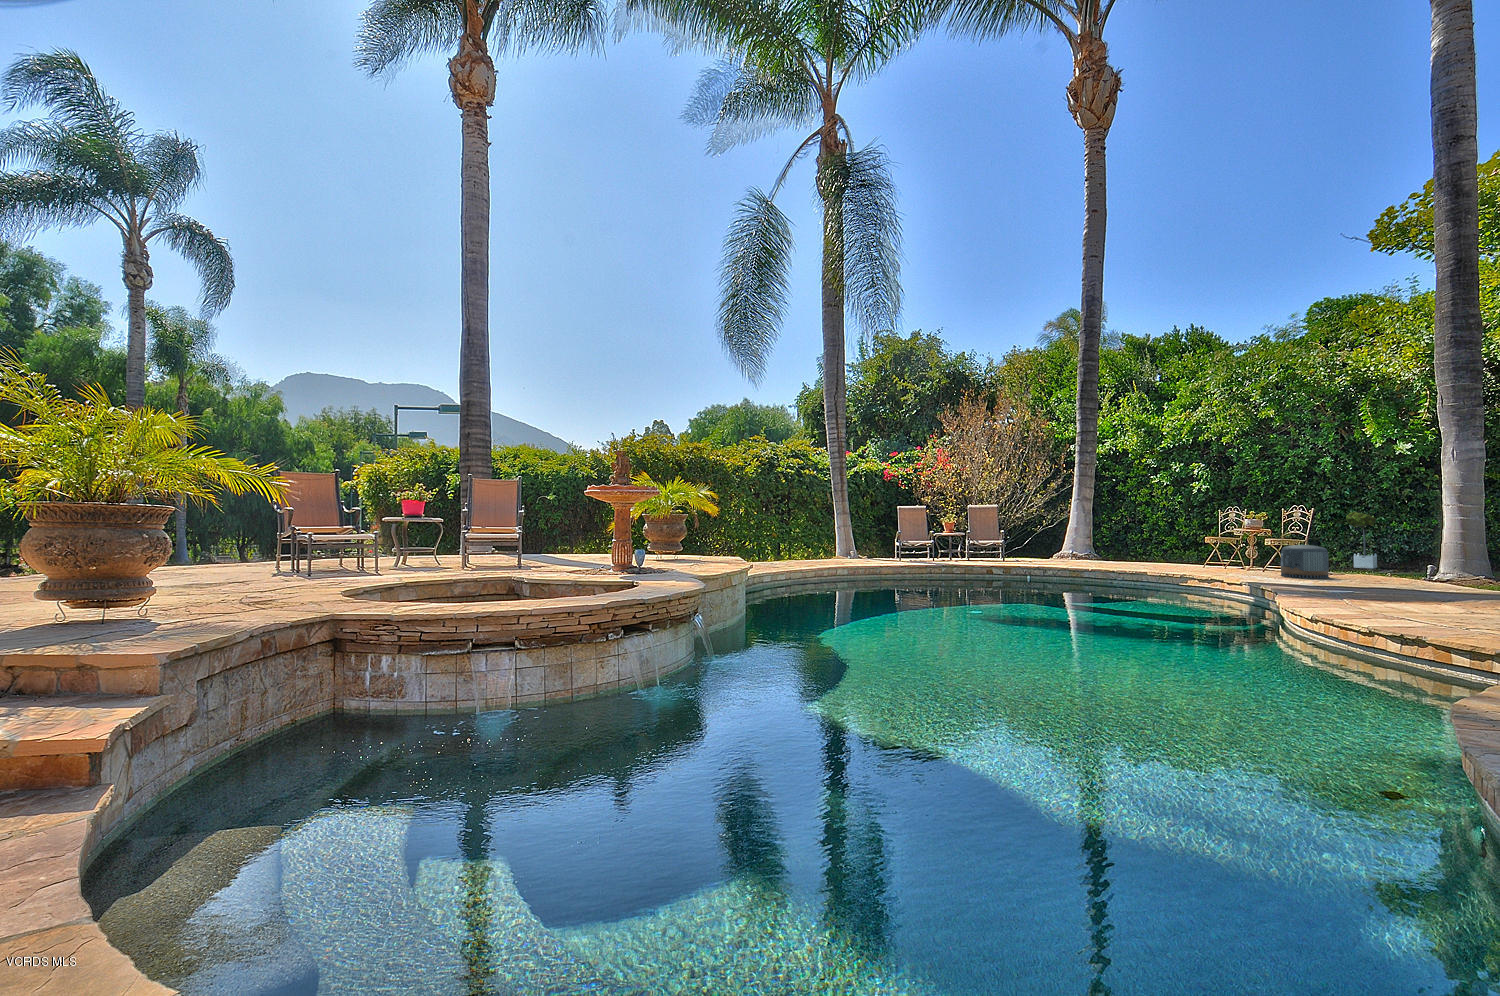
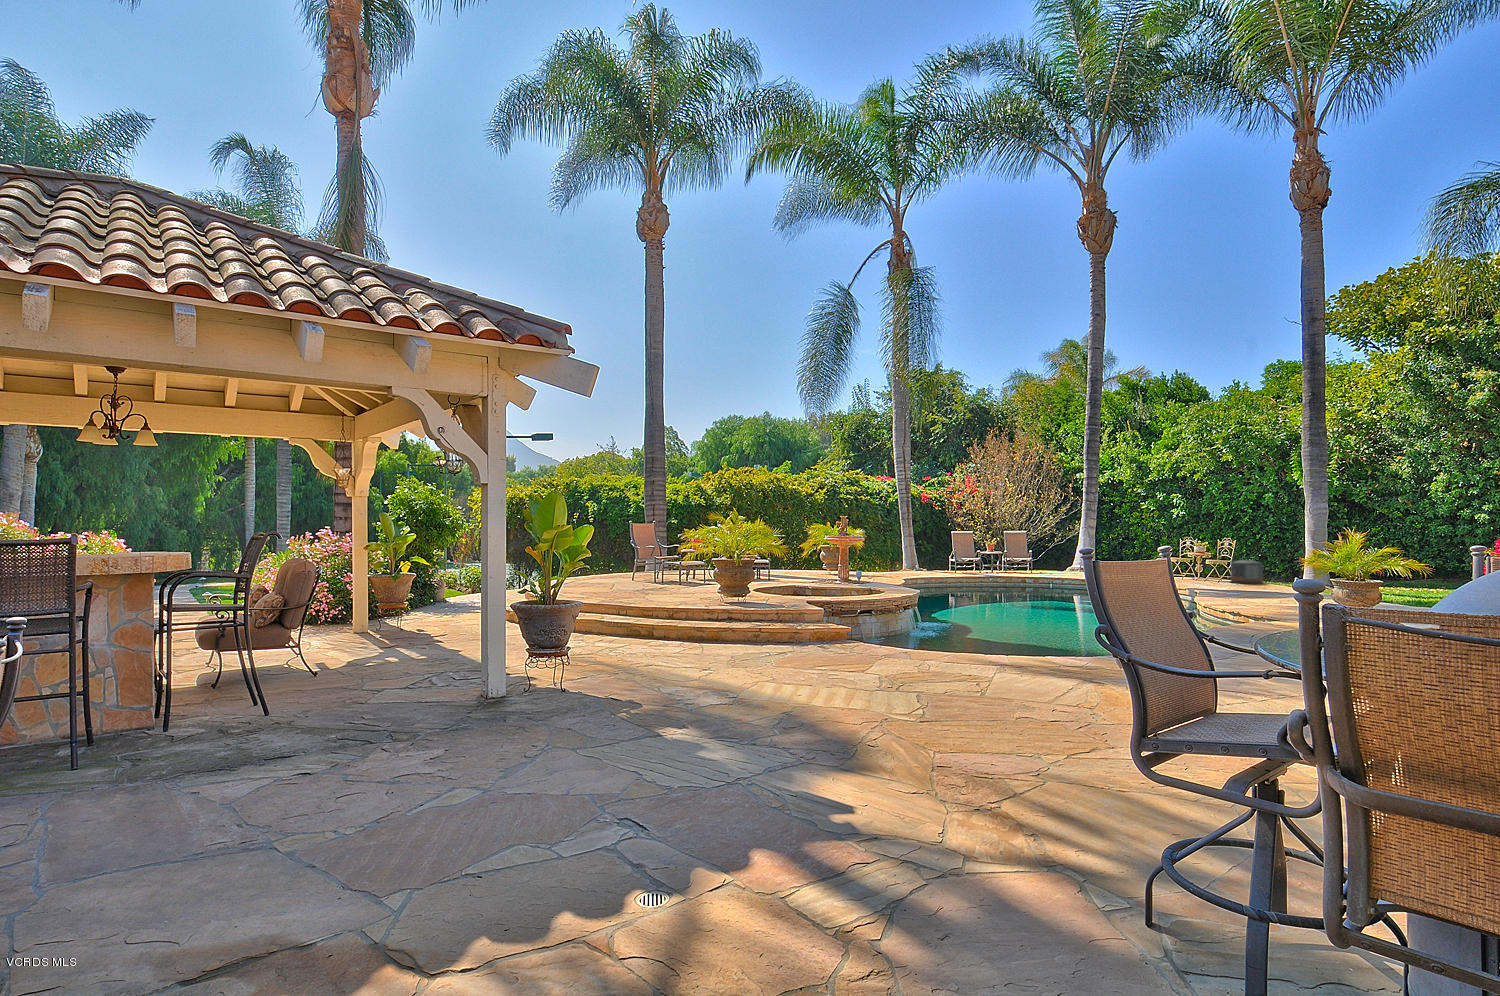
potted tree: present [1346,511,1377,568] -> none [1282,532,1303,574]

